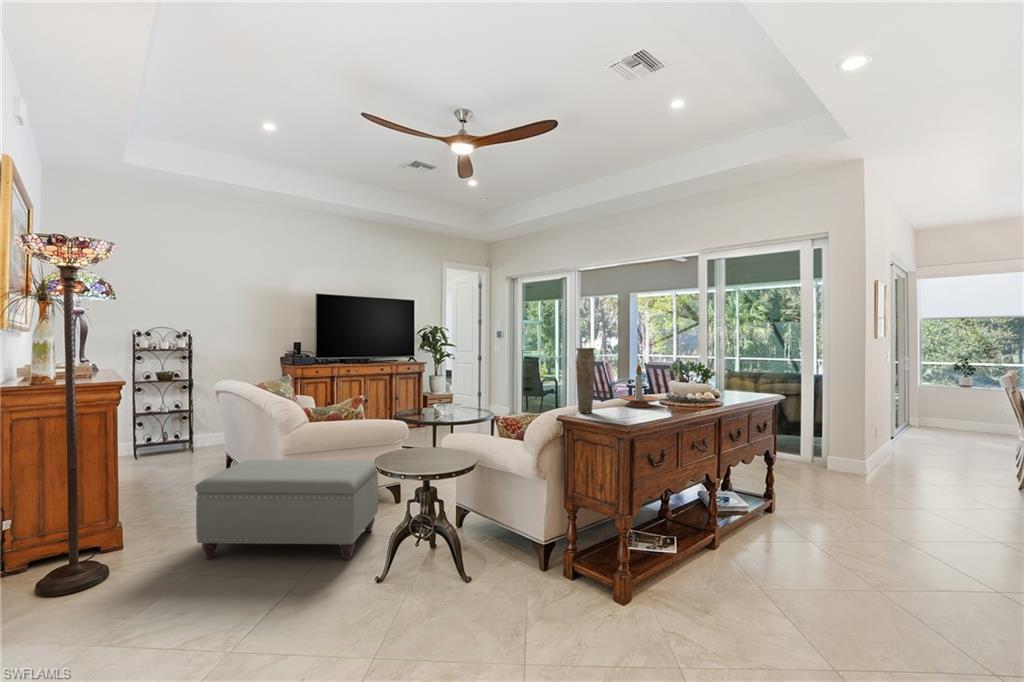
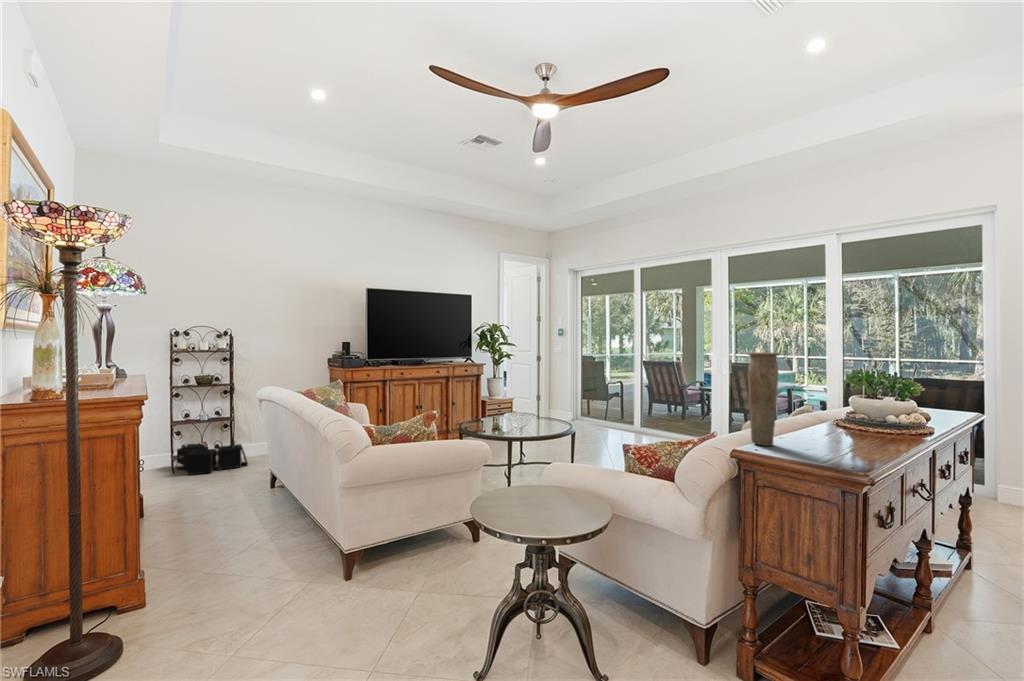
candle holder: present [619,364,659,407] -> none [787,373,849,434]
storage bin: none [137,433,204,461] -> present [177,443,248,475]
ottoman: present [195,460,378,560] -> none [232,492,459,637]

